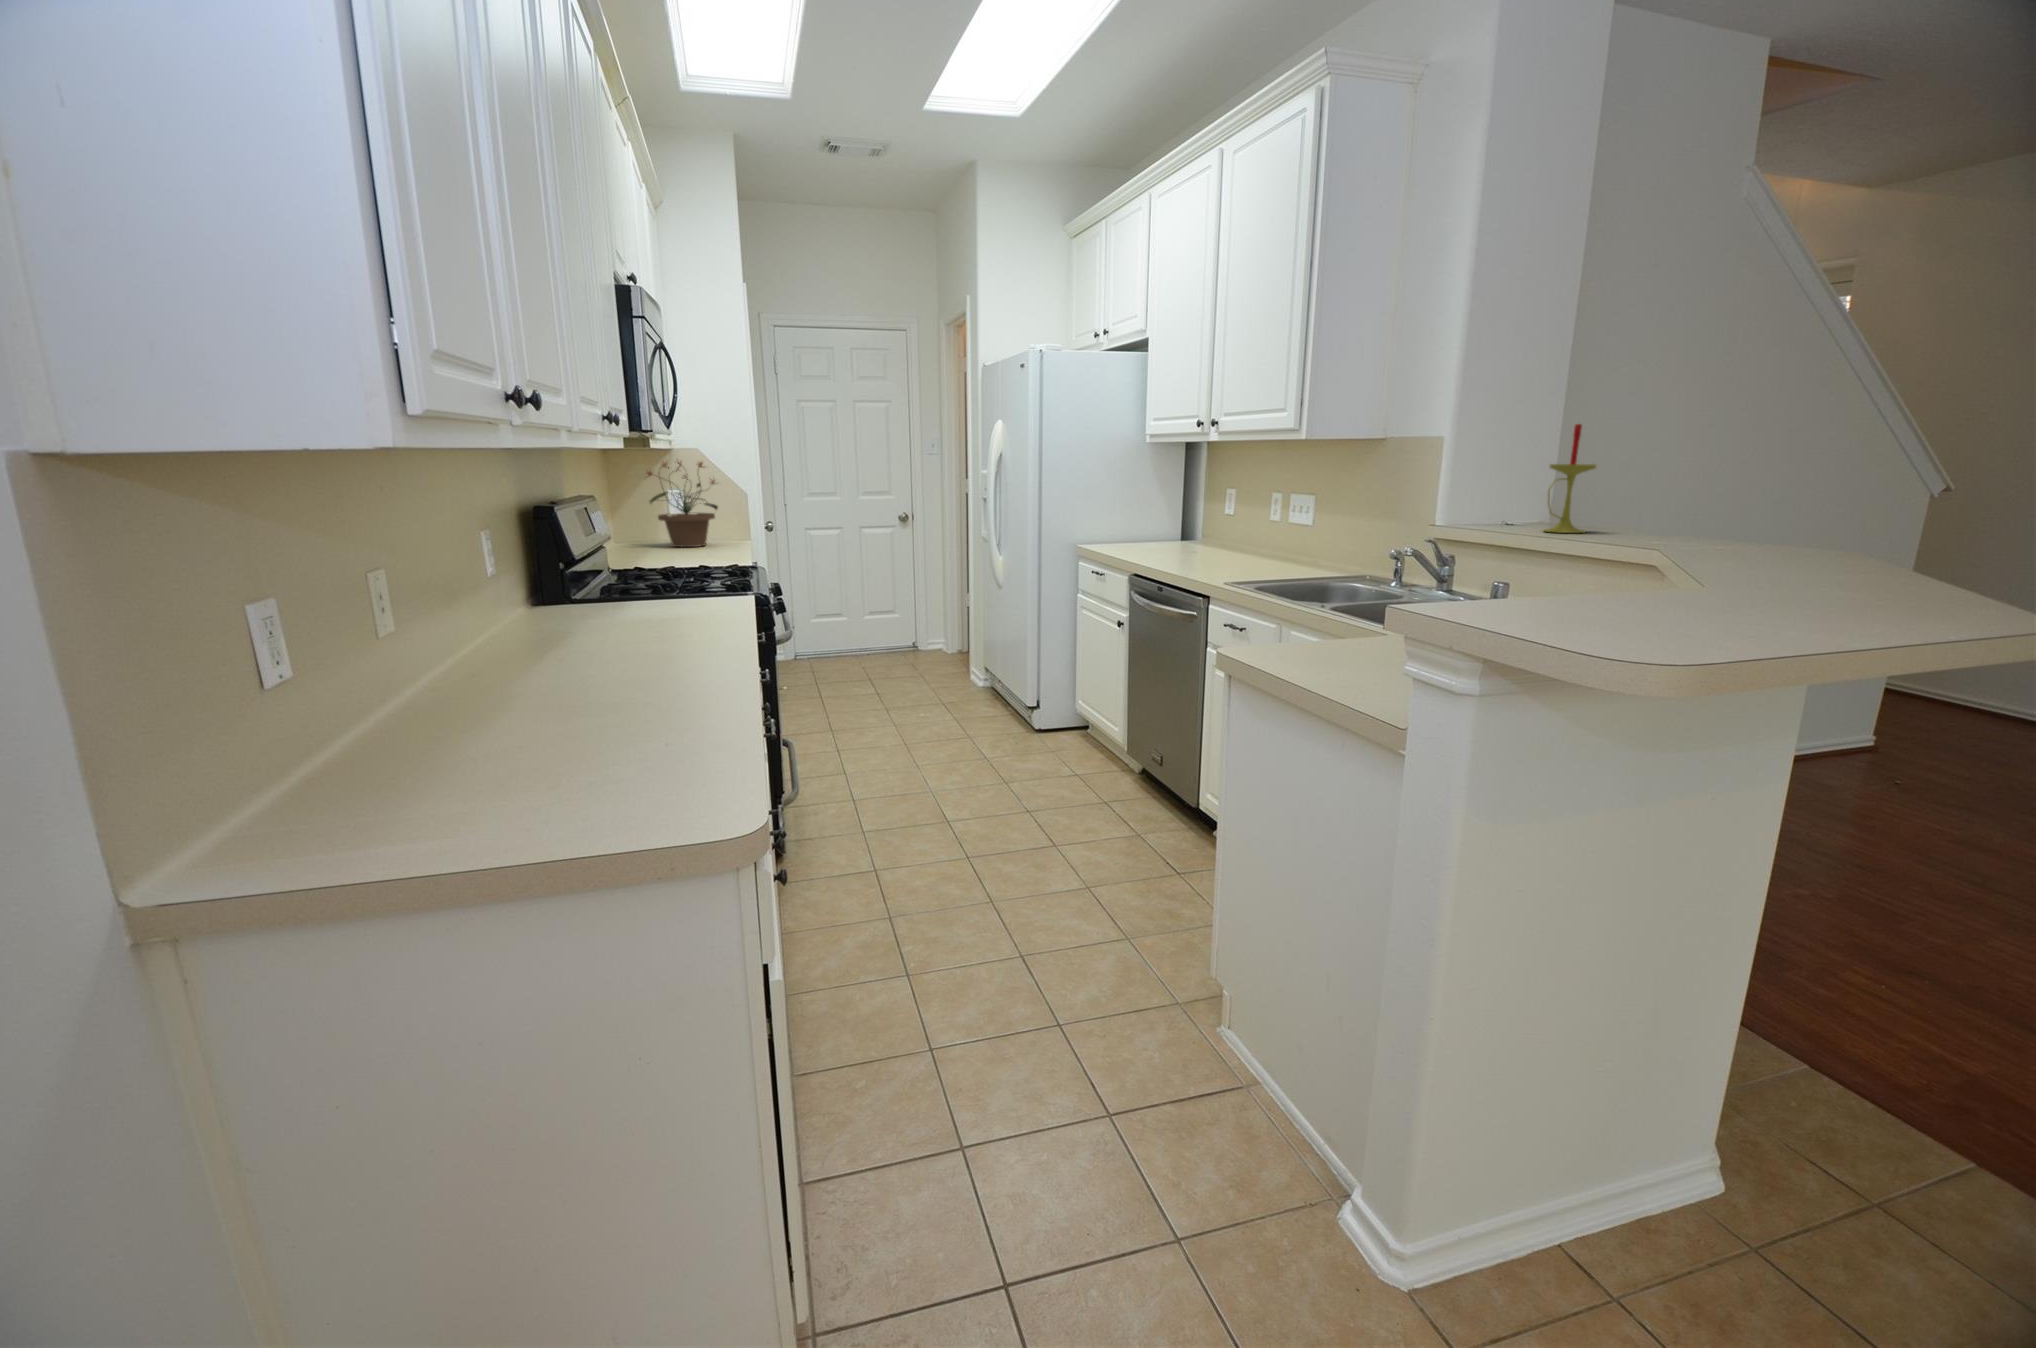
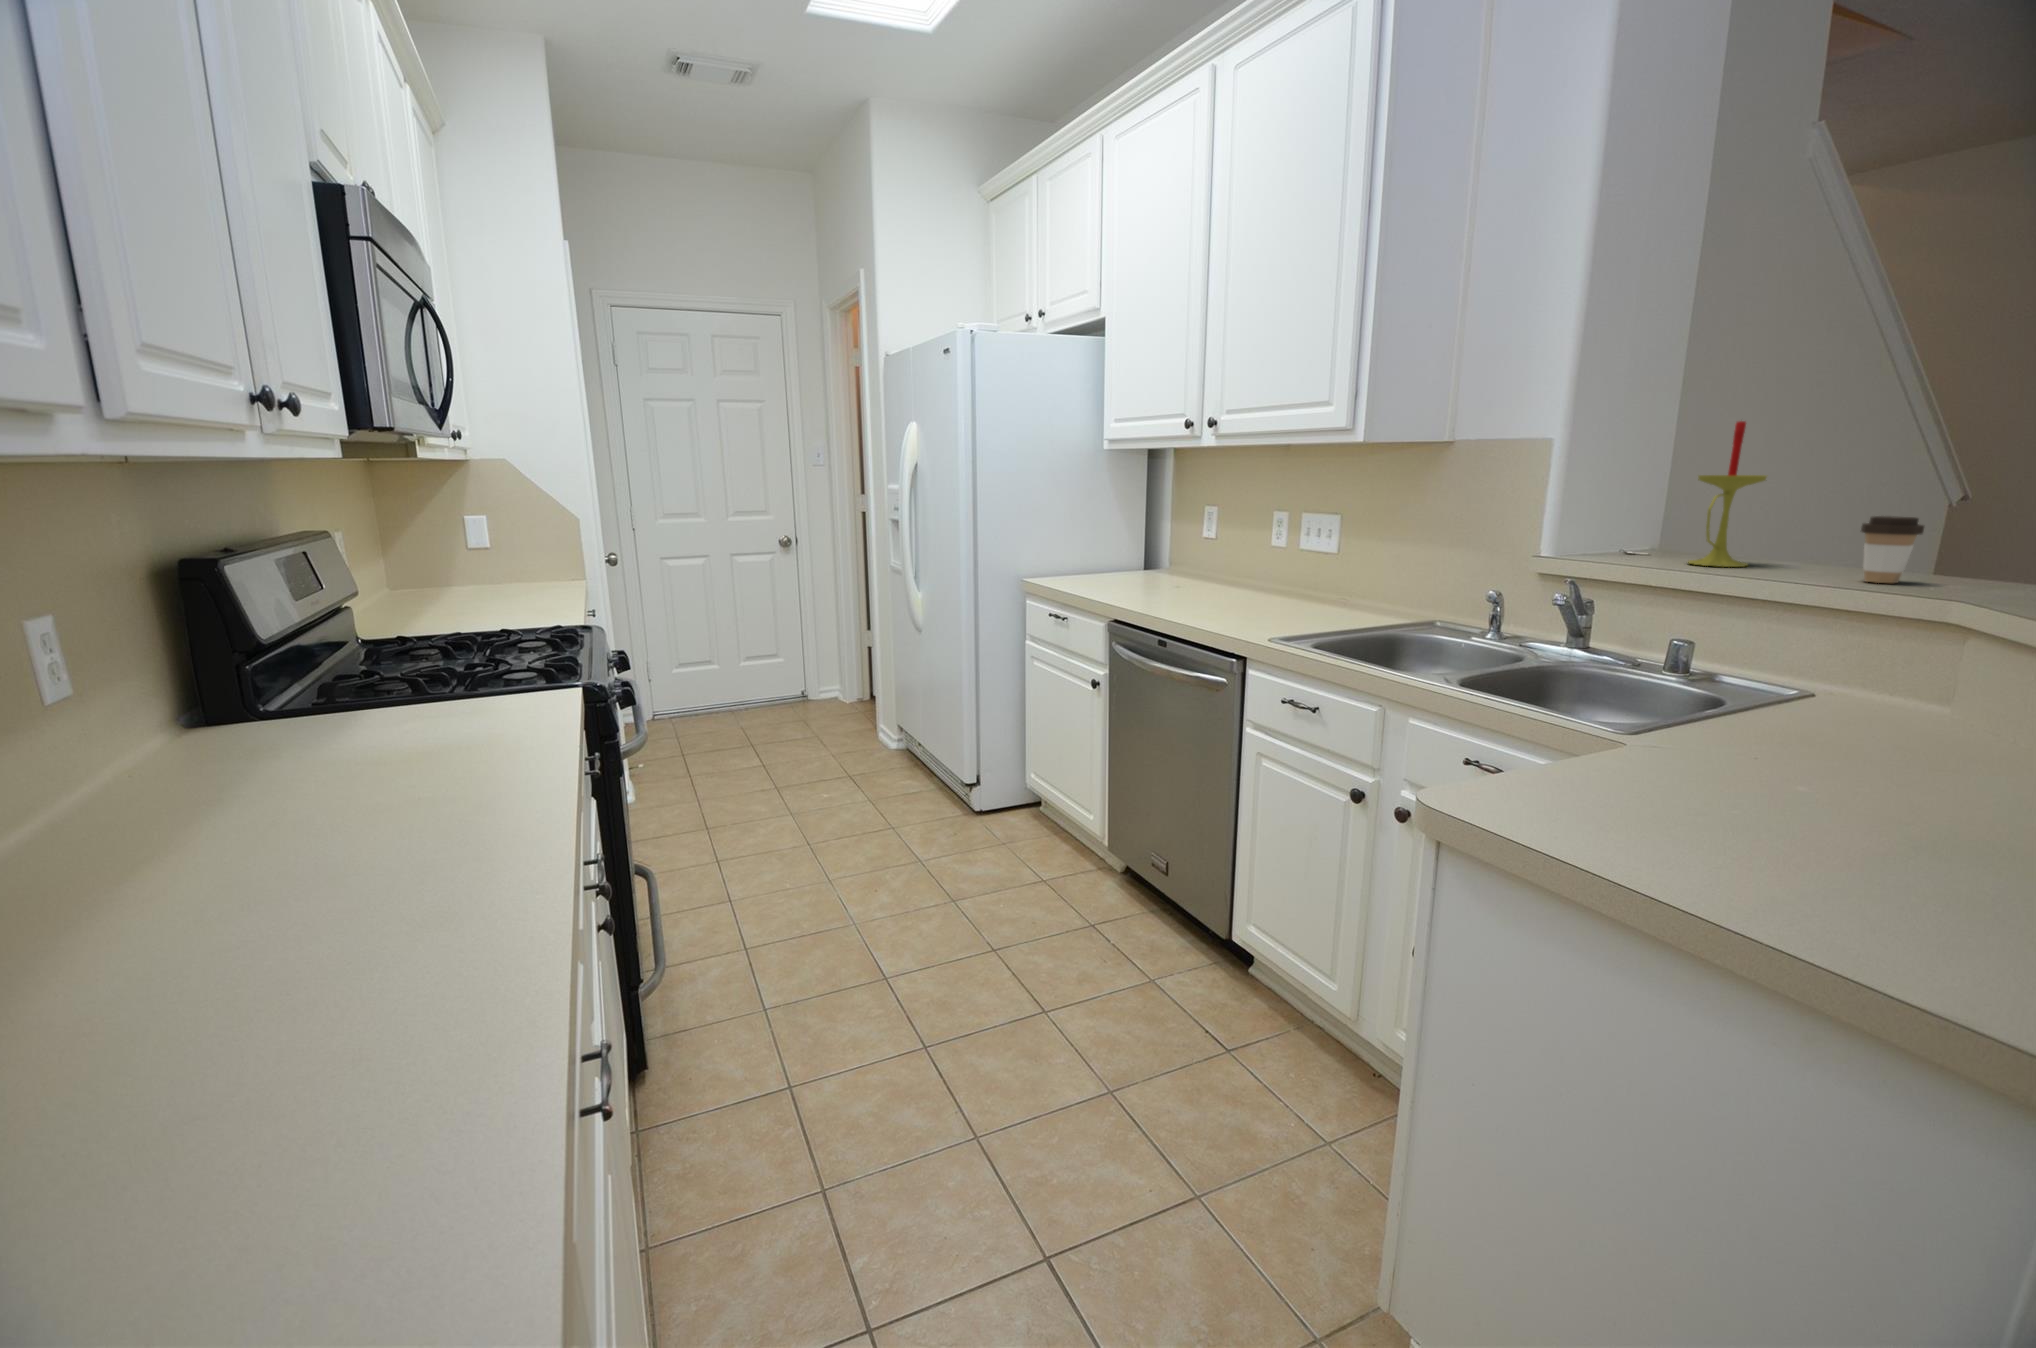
potted plant: present [646,462,718,547] -> none [426,474,541,596]
coffee cup: none [1626,494,1668,542] -> present [1861,516,1924,583]

